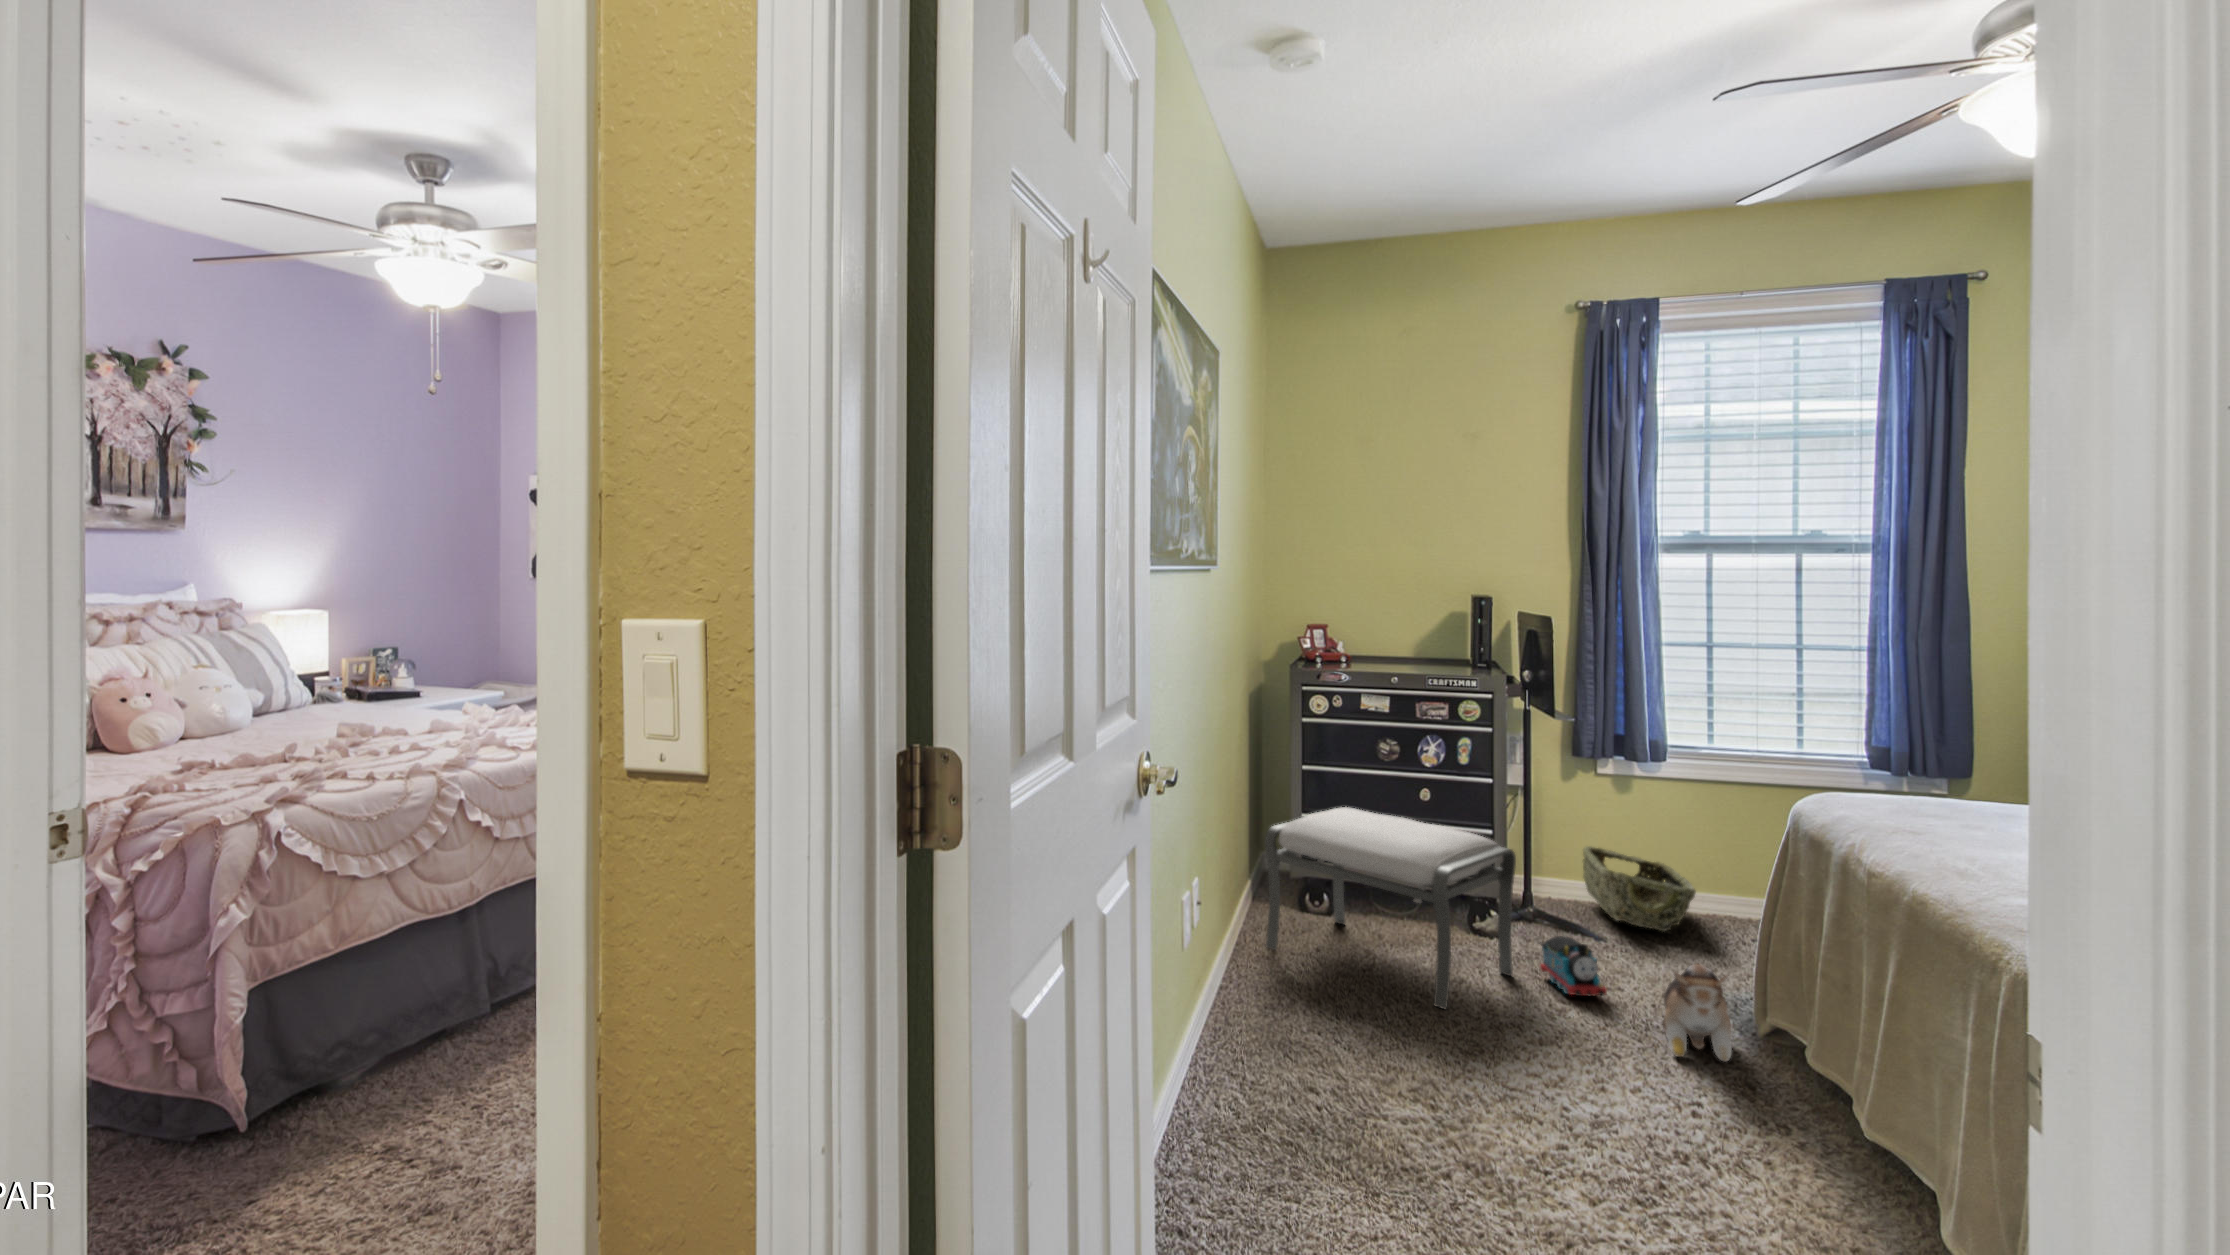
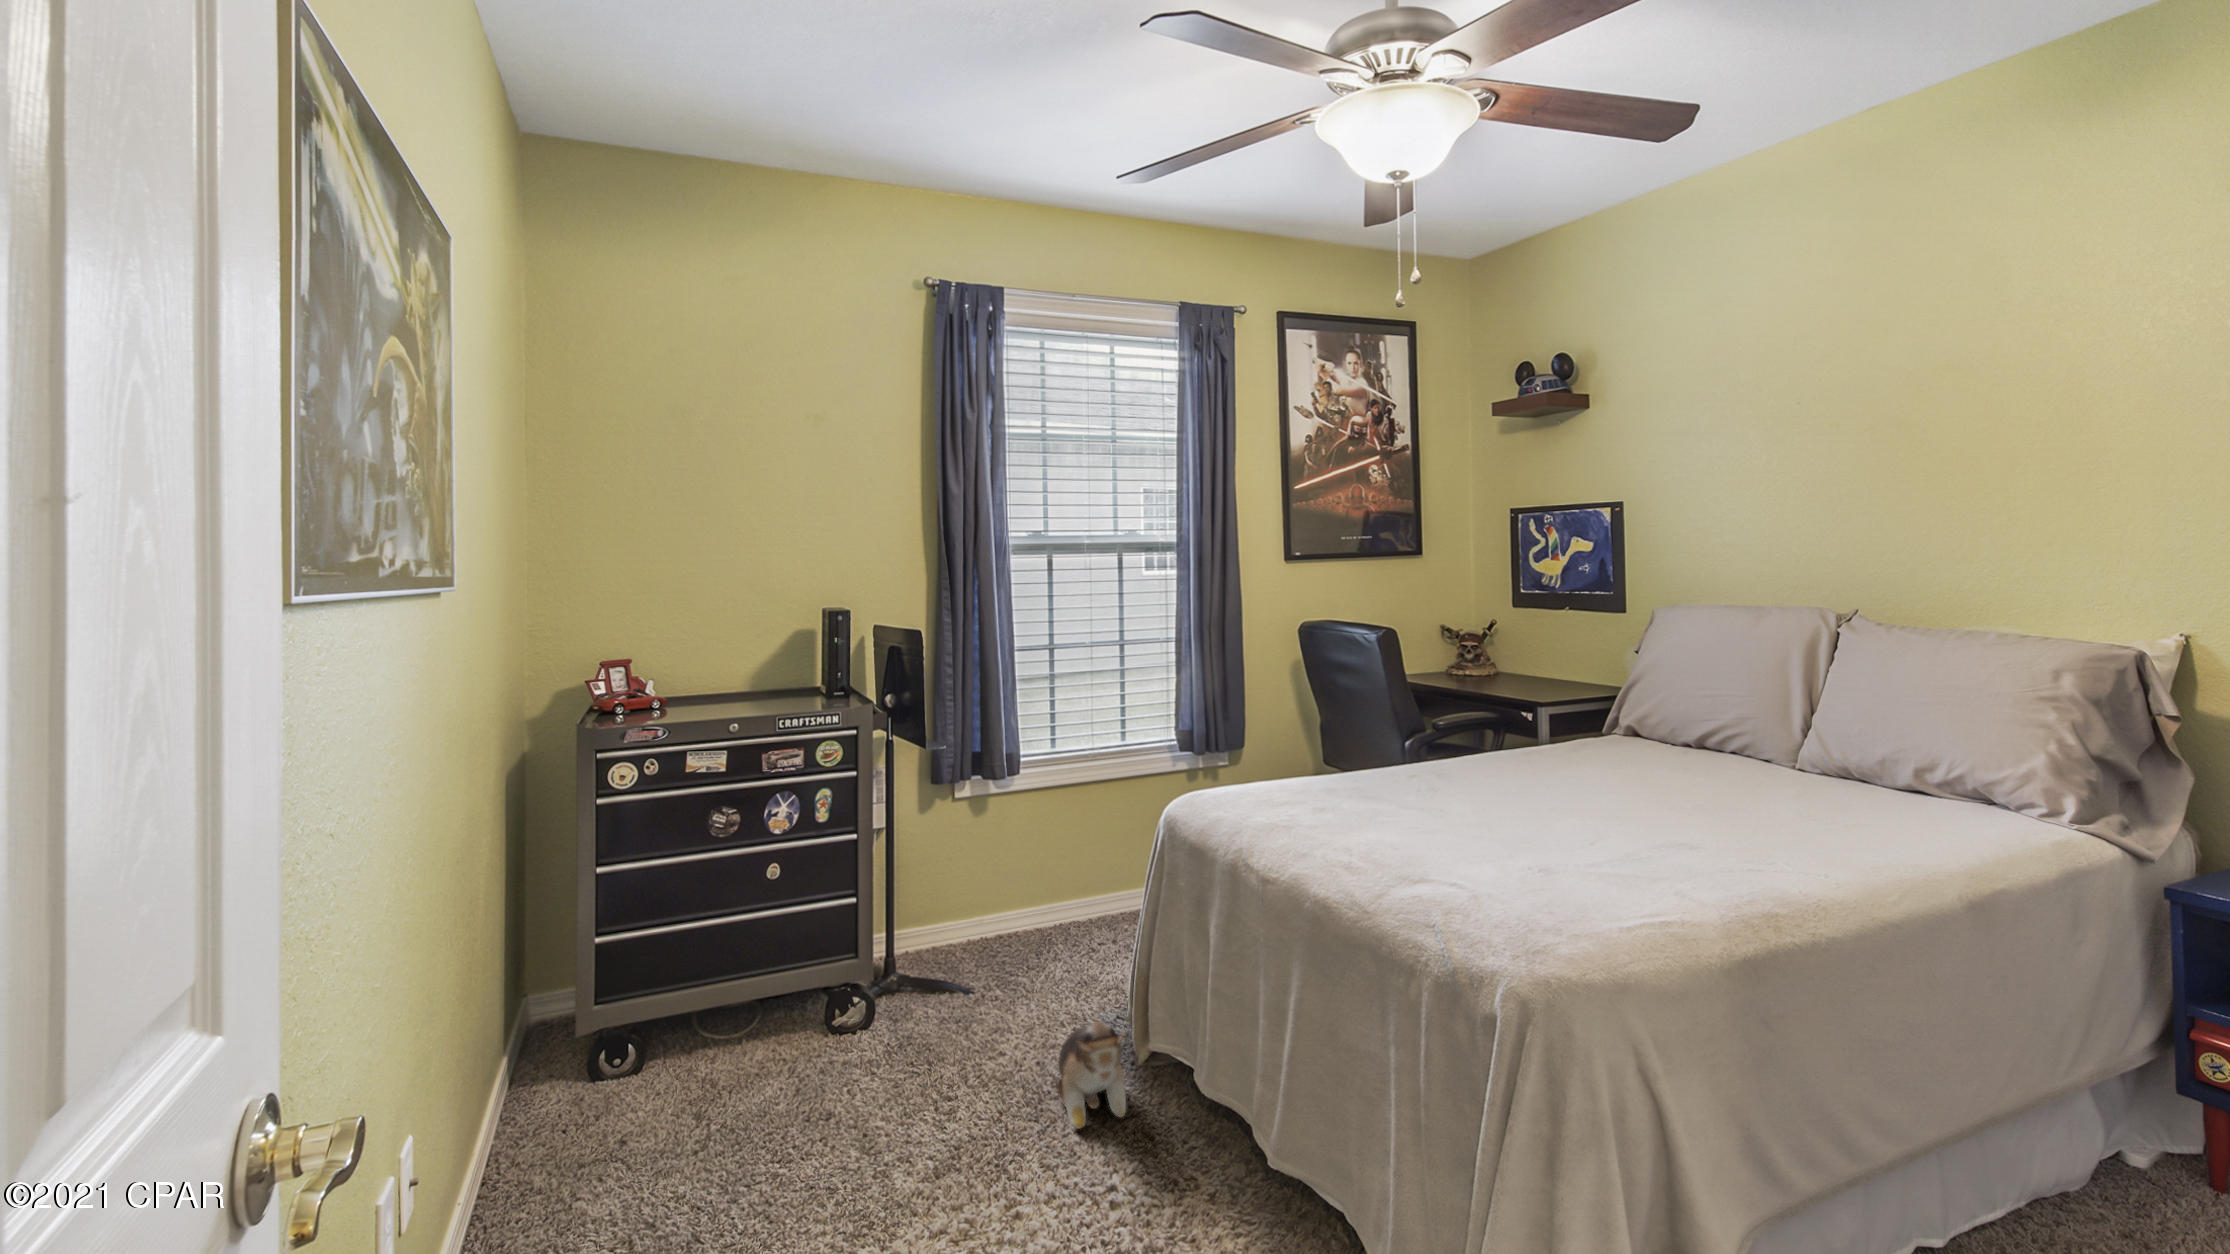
ottoman: present [1264,807,1516,1009] -> none [543,908,892,1164]
woven basket: present [1583,846,1696,931] -> none [944,877,1057,959]
toy train: present [1540,936,1607,996] -> none [920,1009,996,1083]

